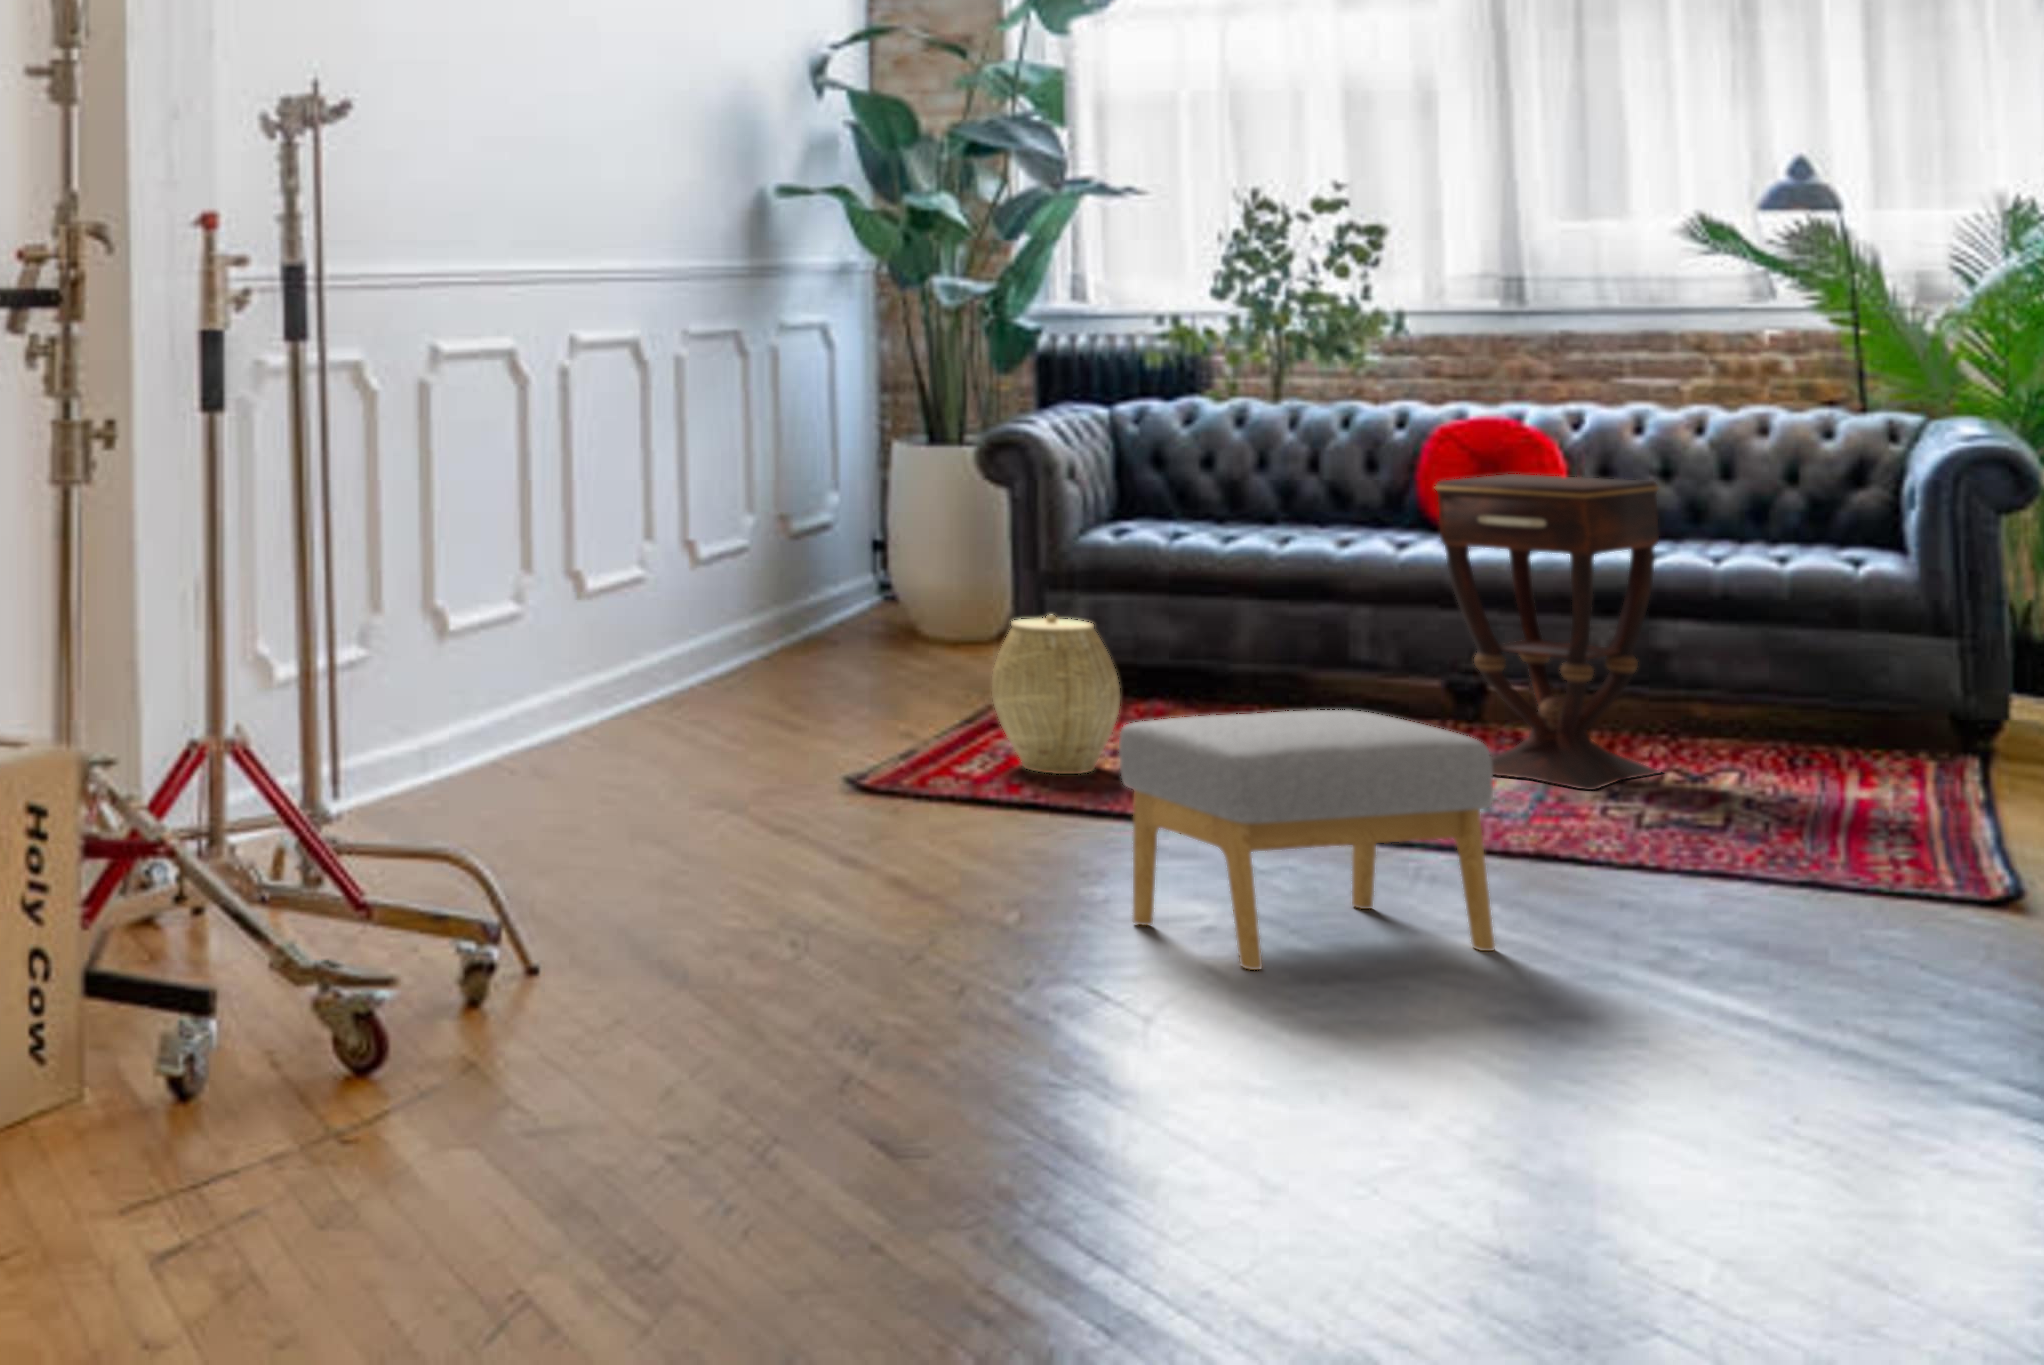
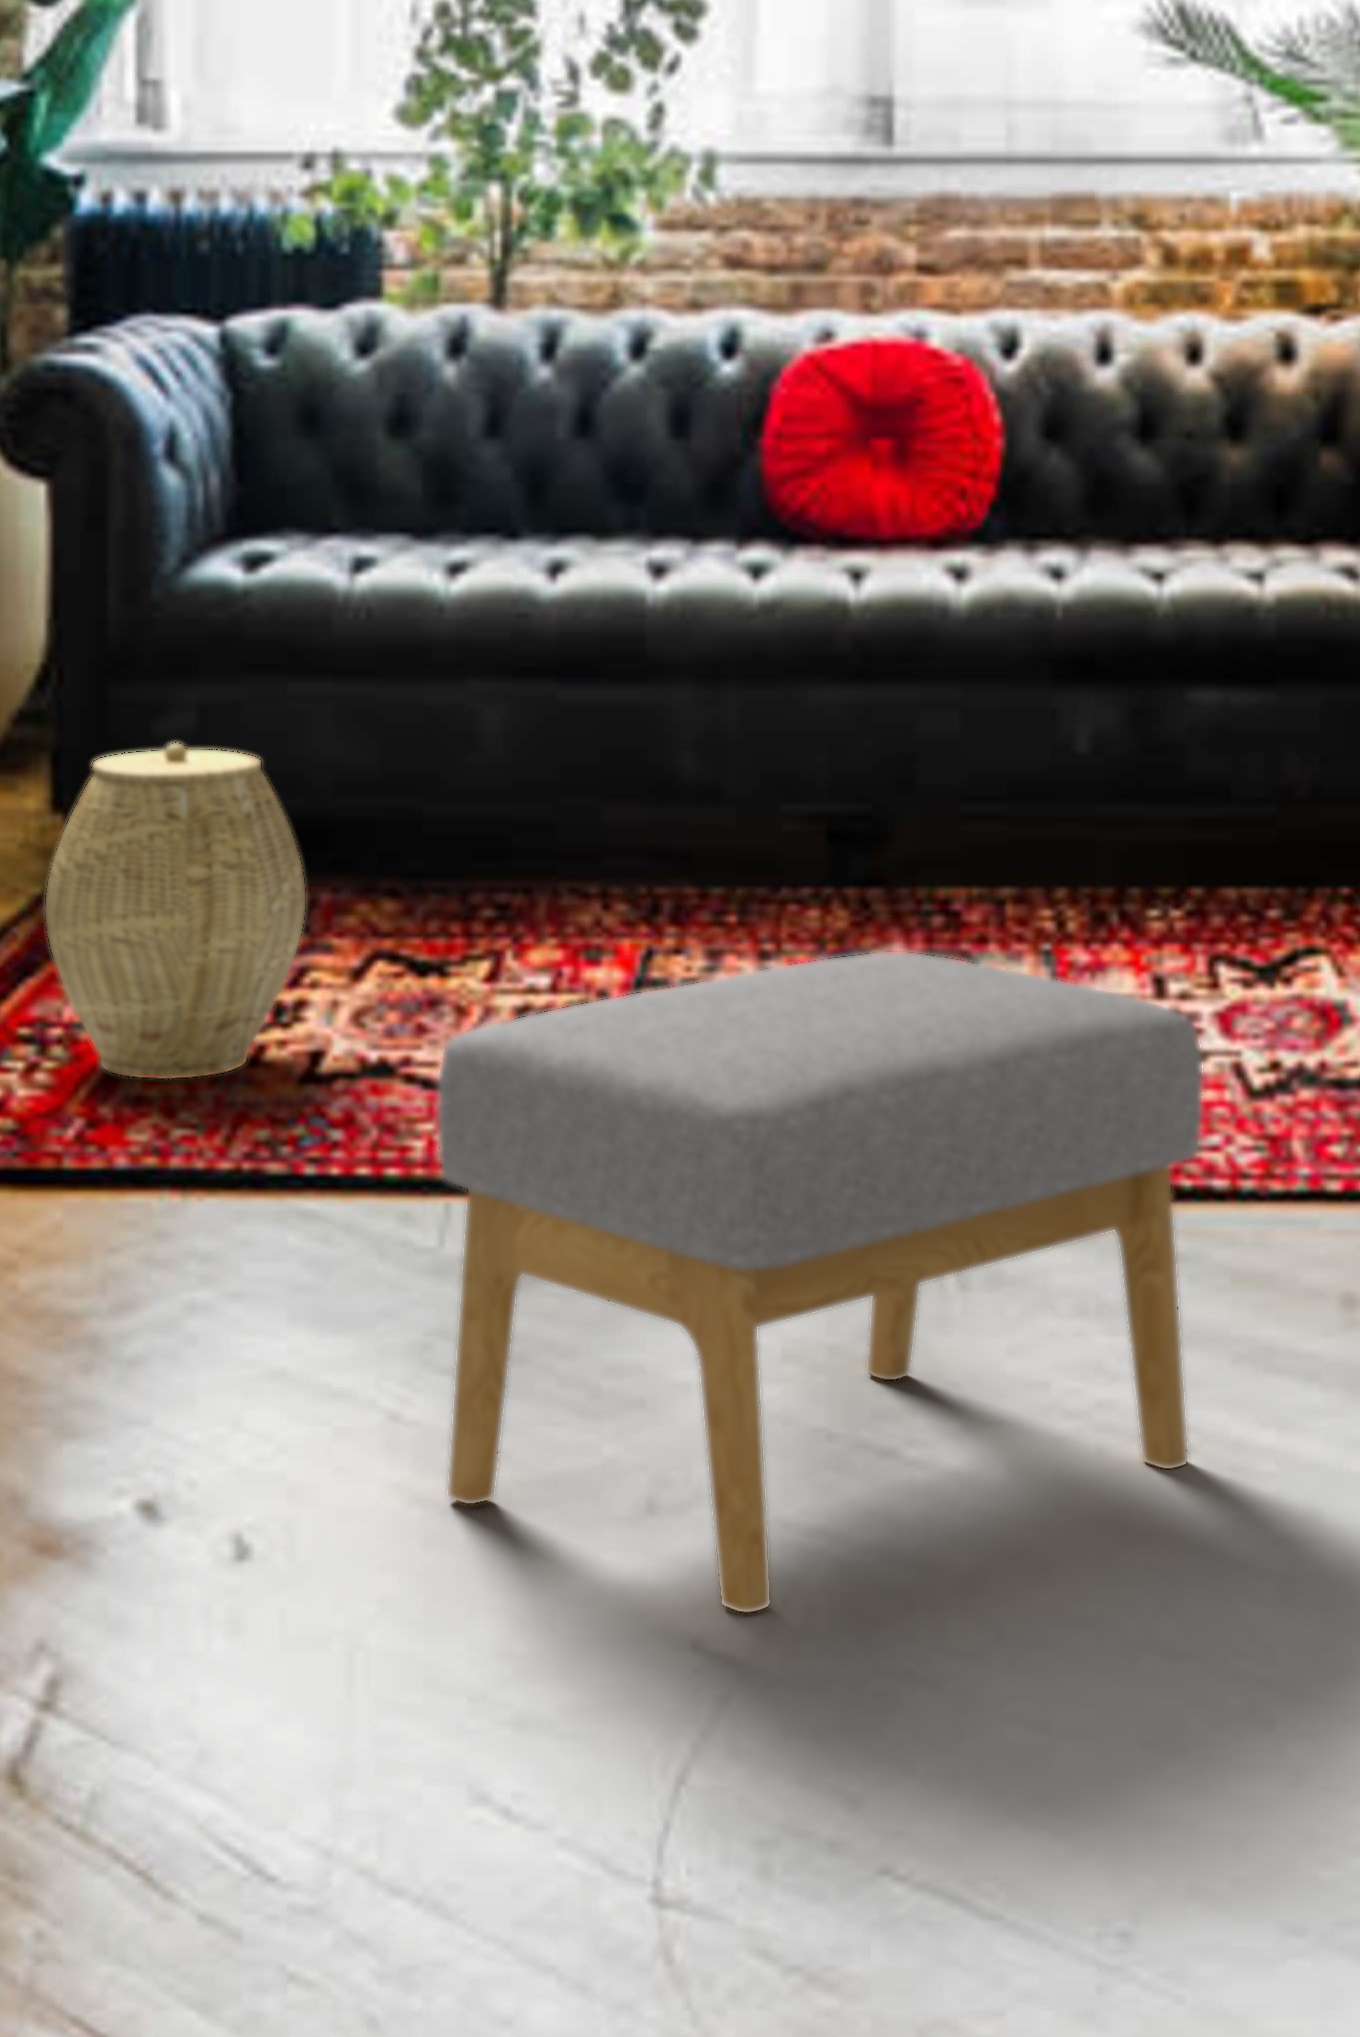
side table: present [1435,474,1659,790] -> none [884,432,1238,1018]

